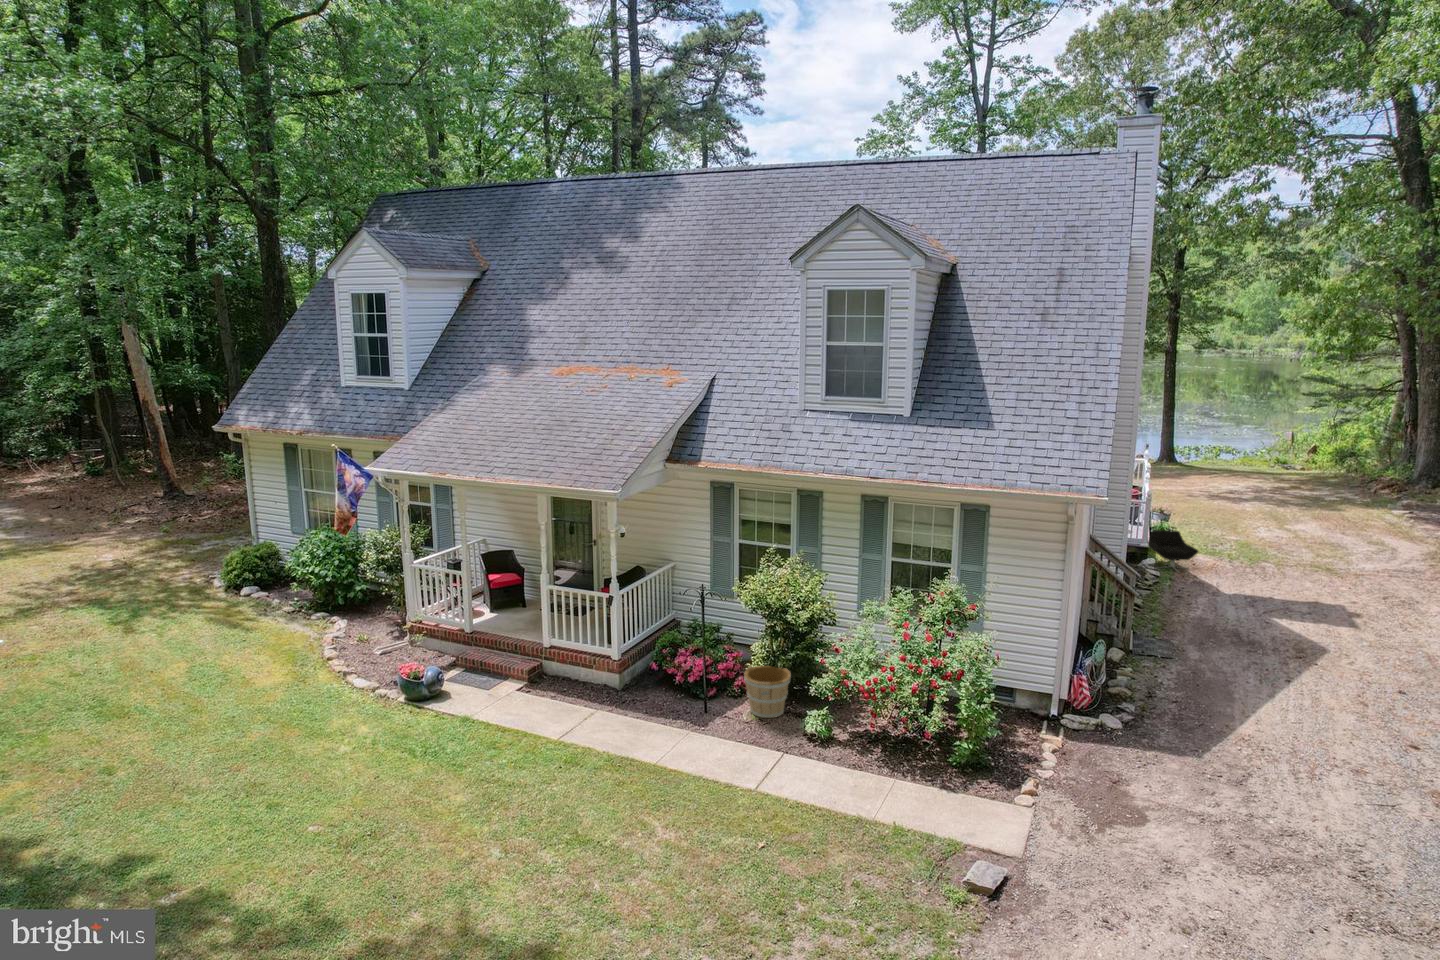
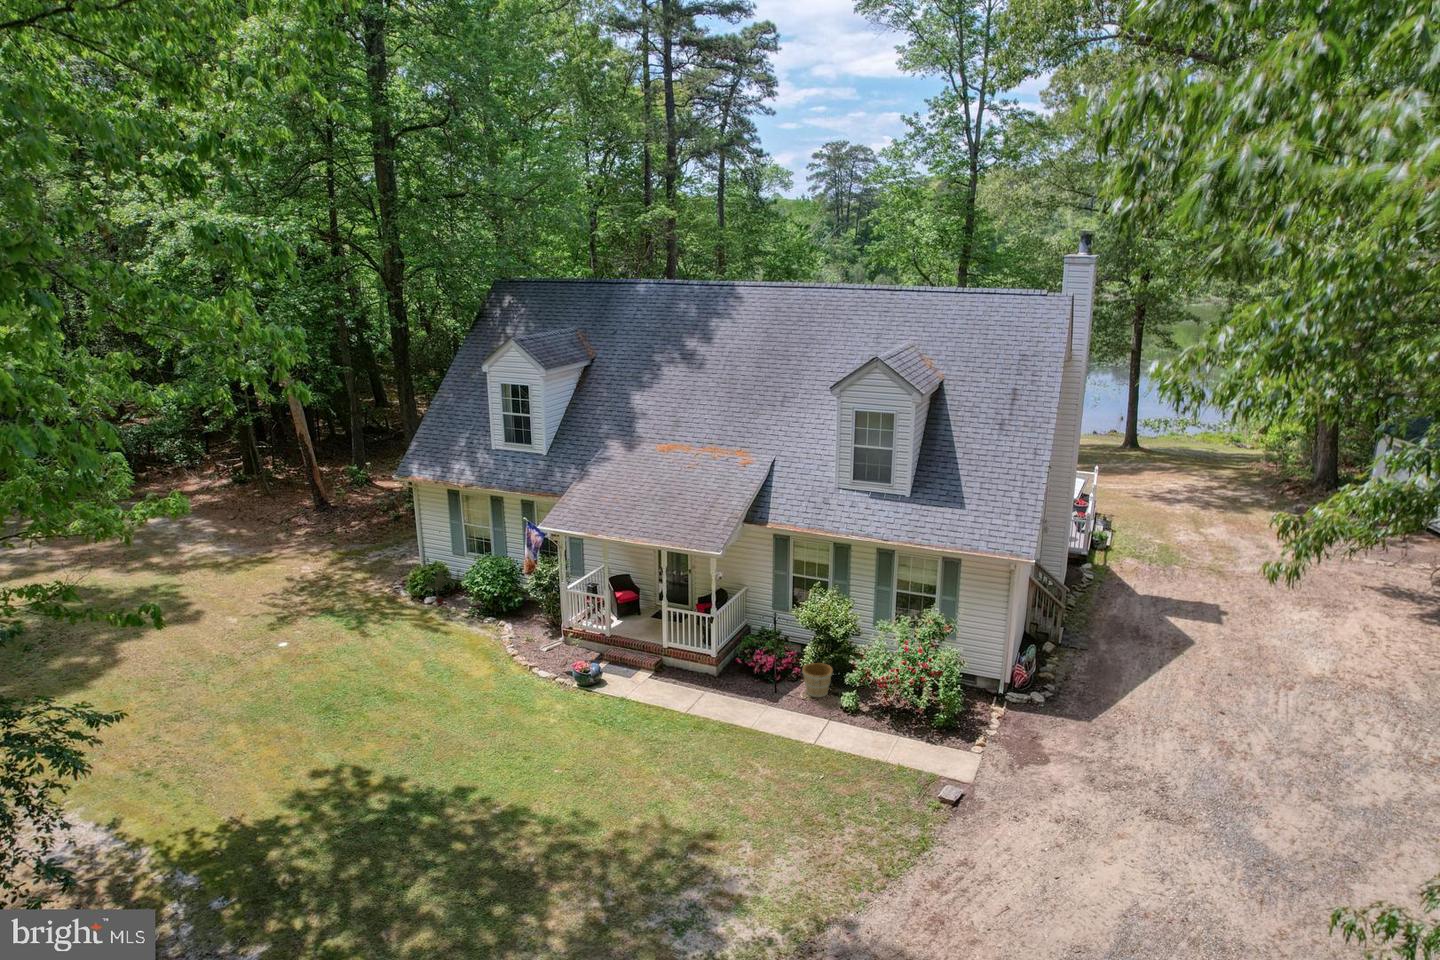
lounge chair: present [1149,530,1198,572] -> none [1089,541,1125,575]
potted tree: none [232,547,279,597] -> present [424,569,452,605]

